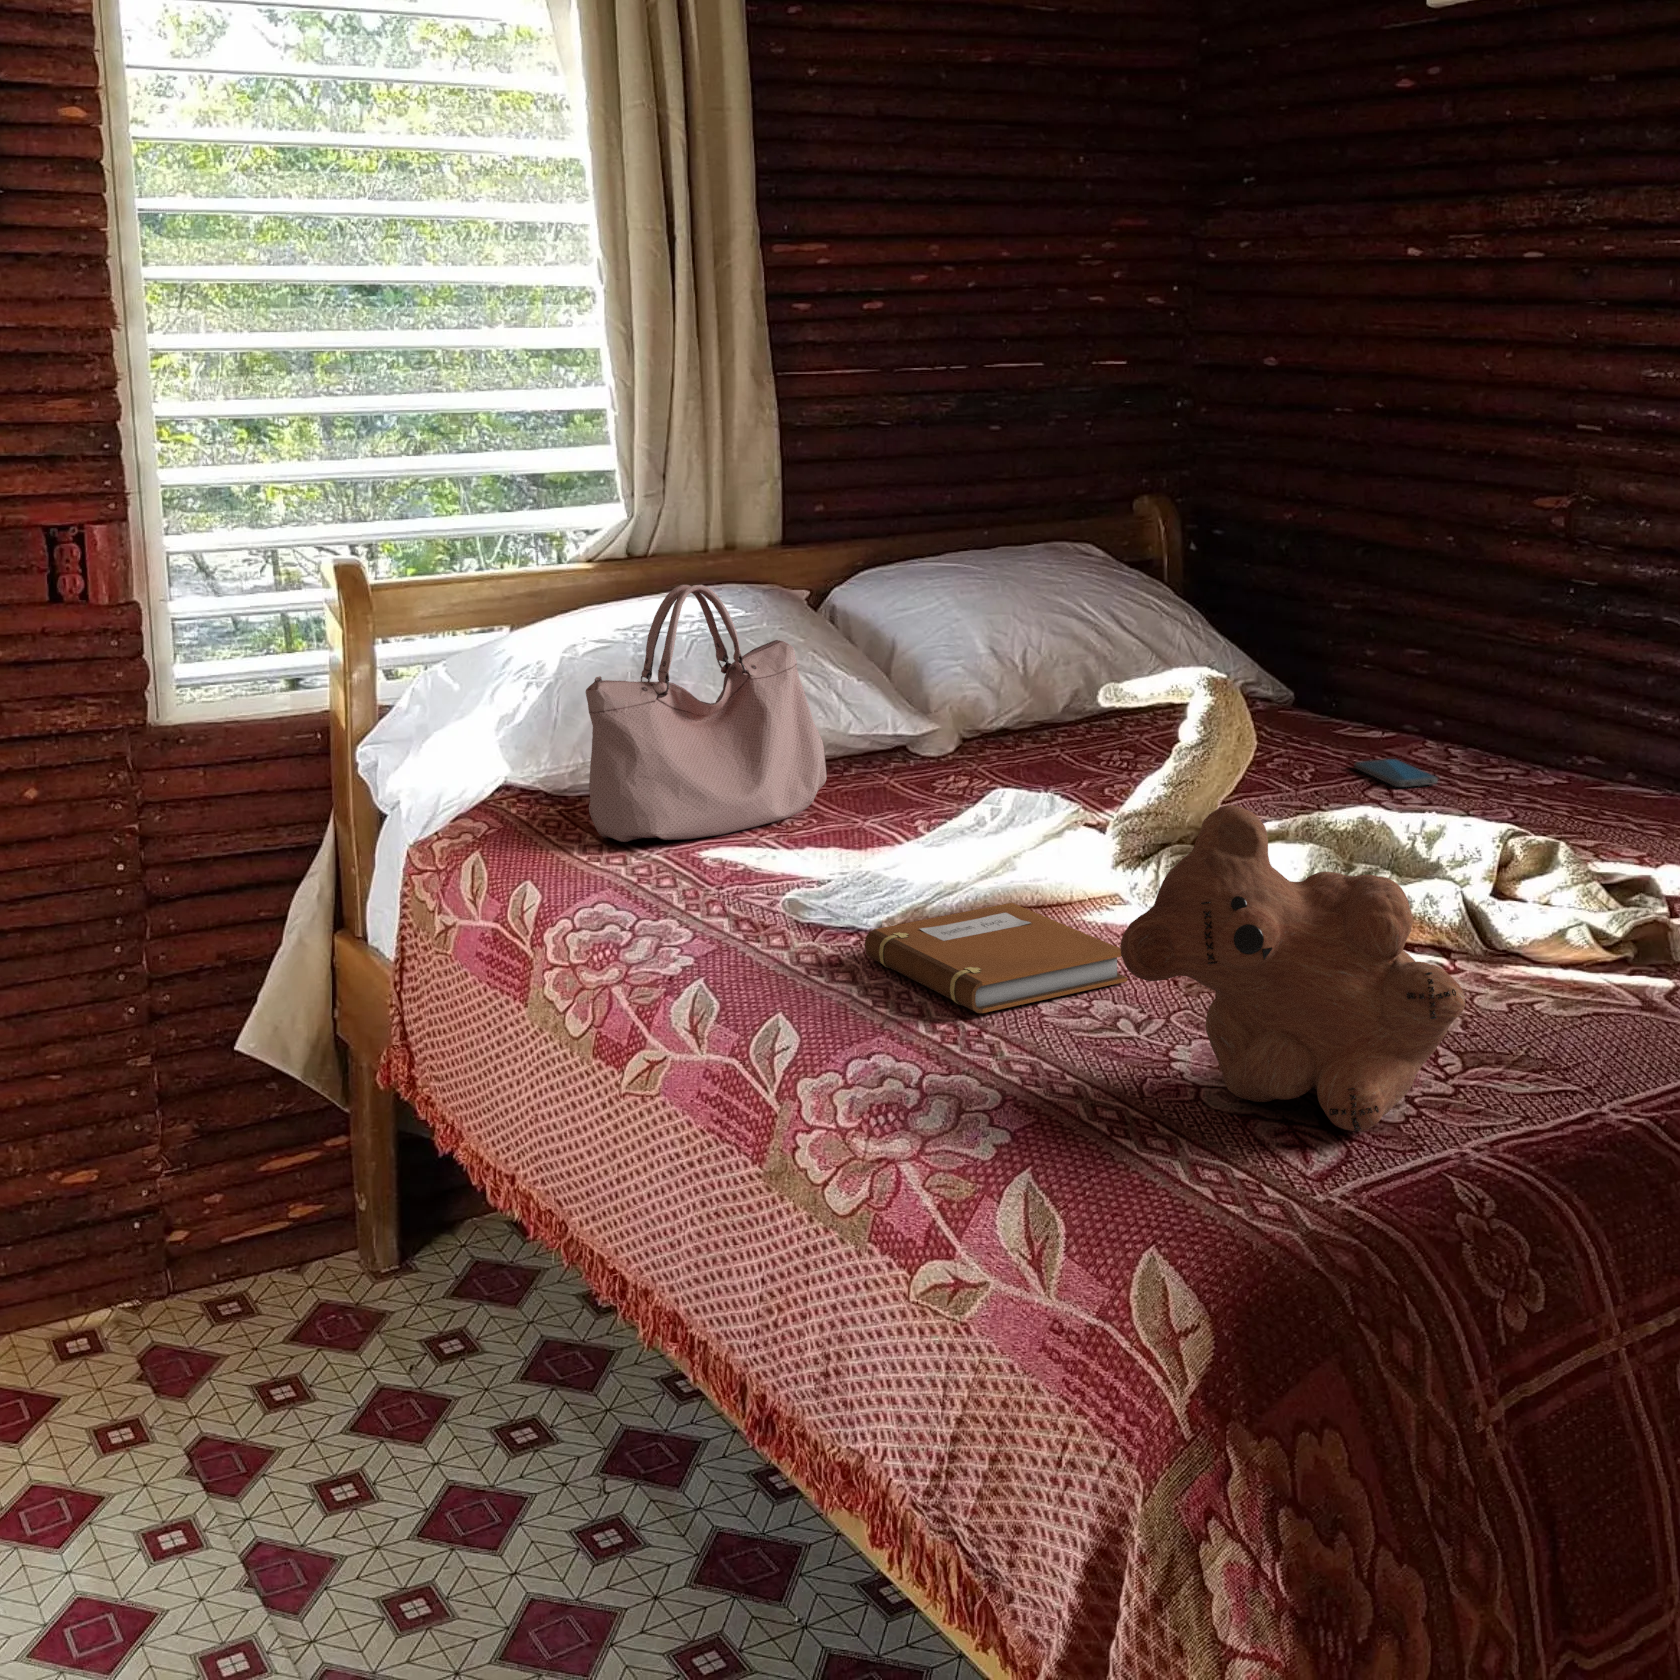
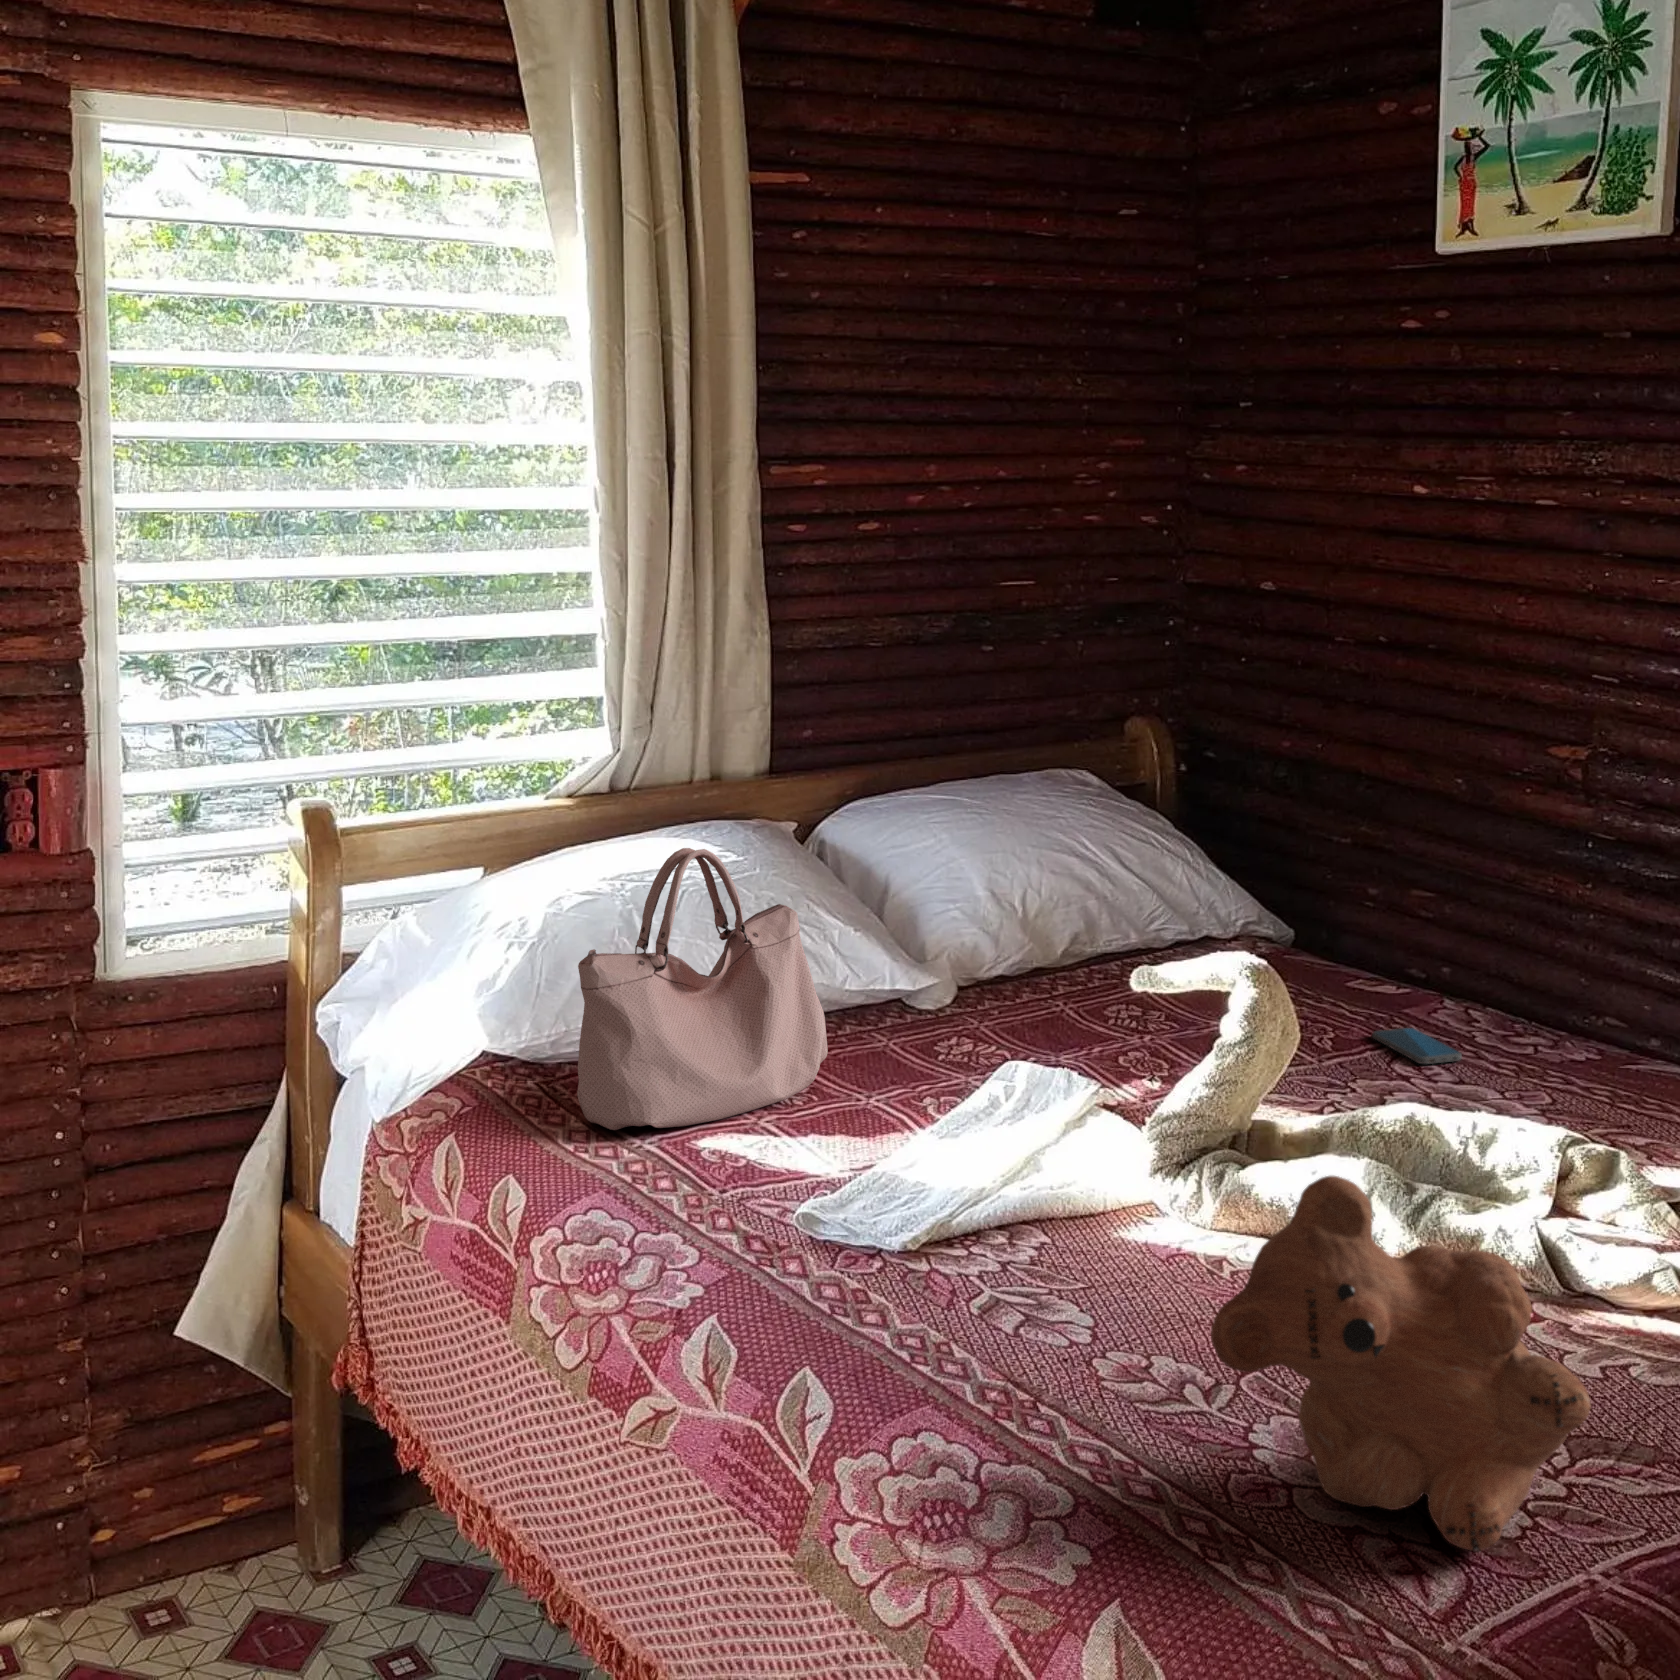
notebook: present [865,903,1127,1013] -> none [897,1226,1186,1376]

